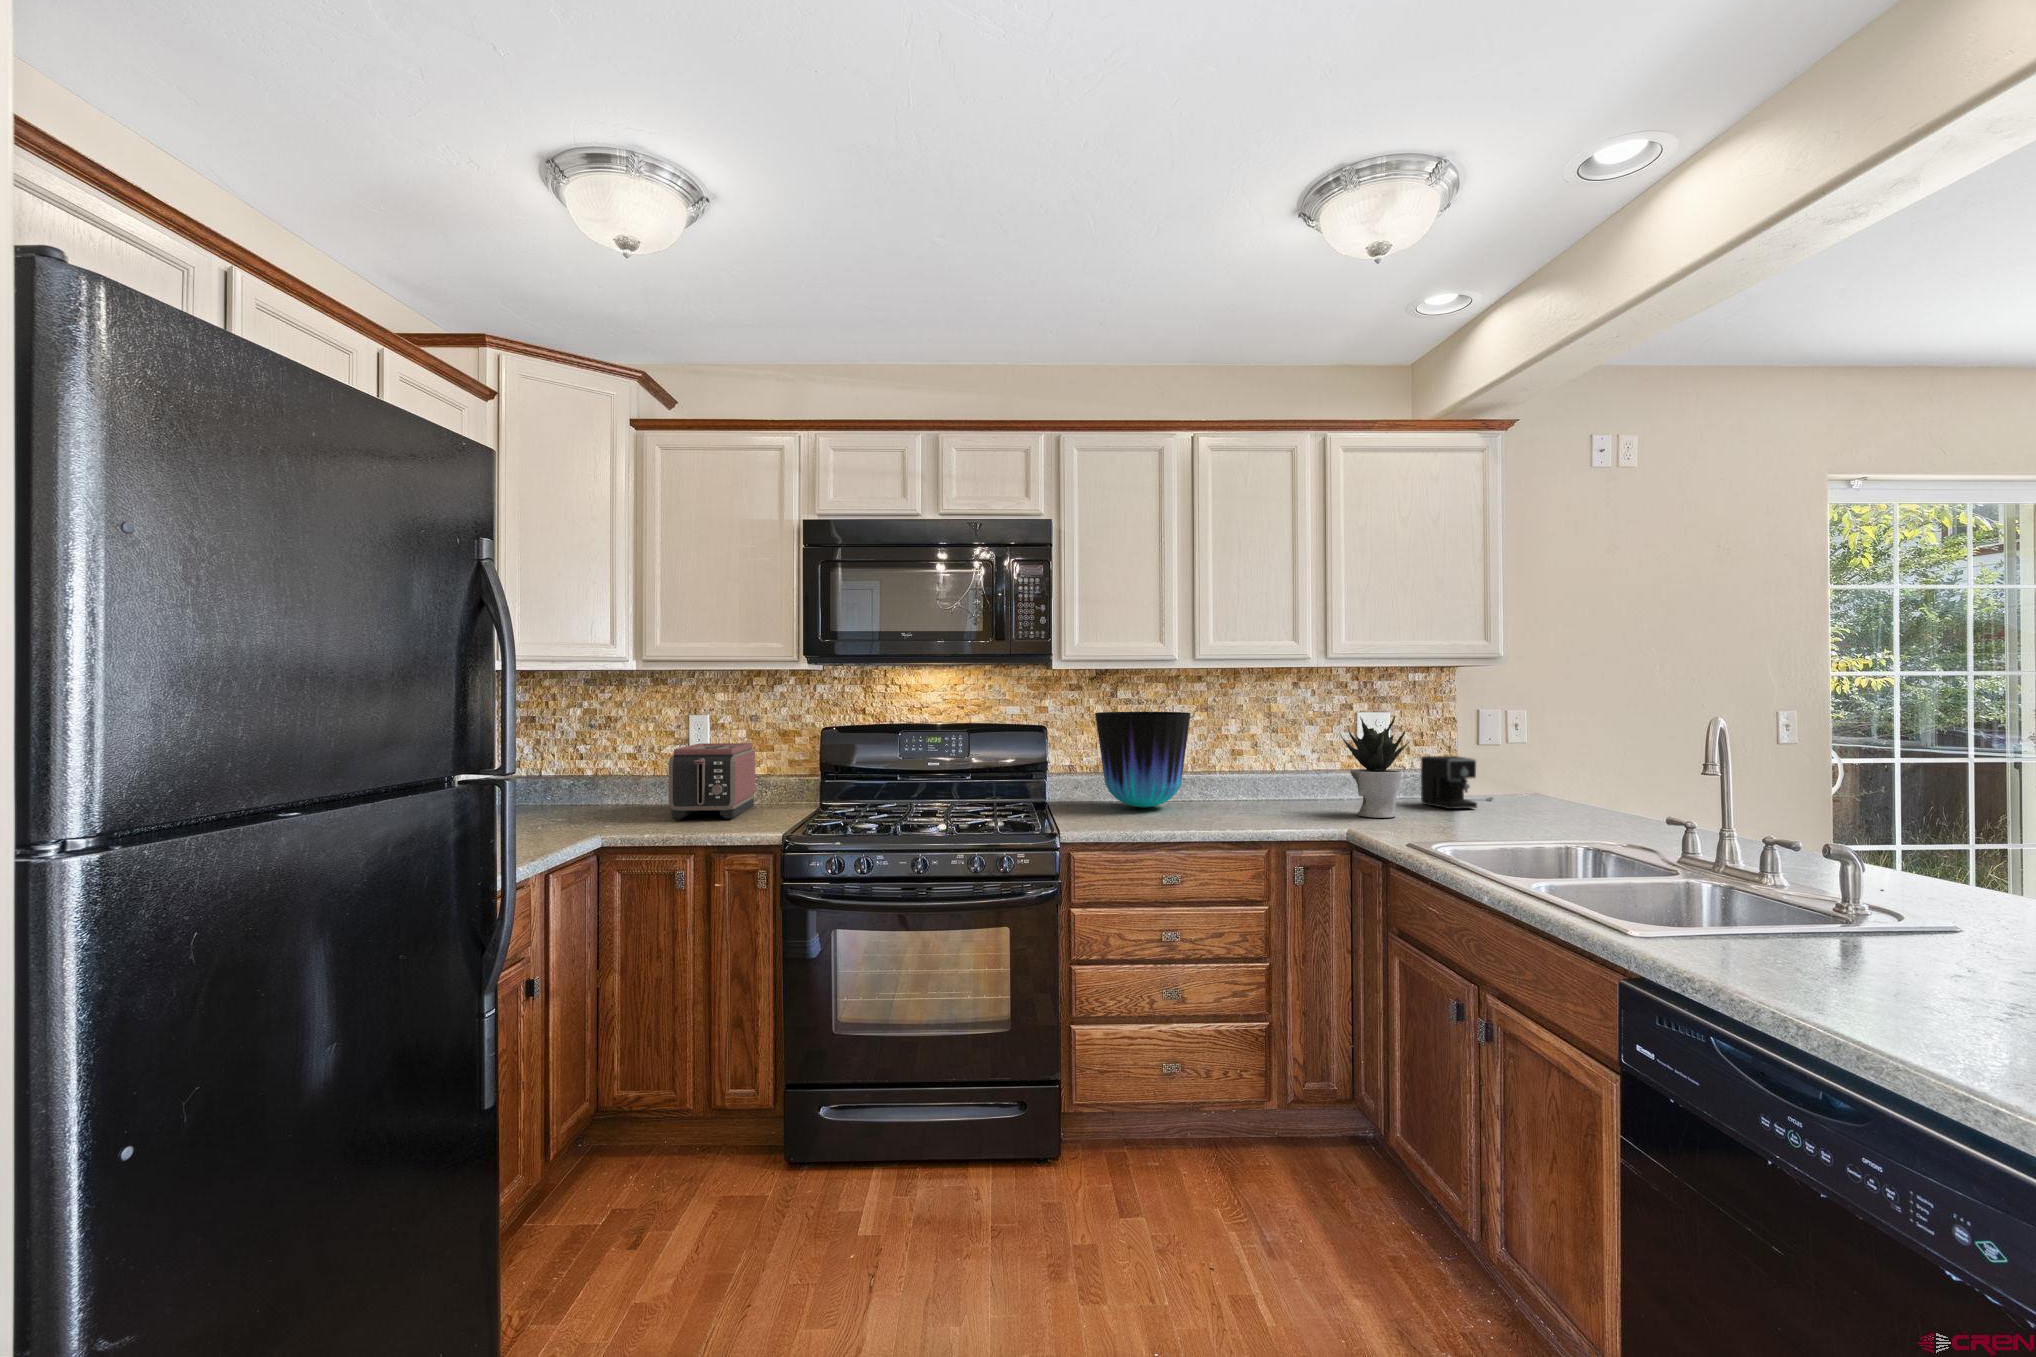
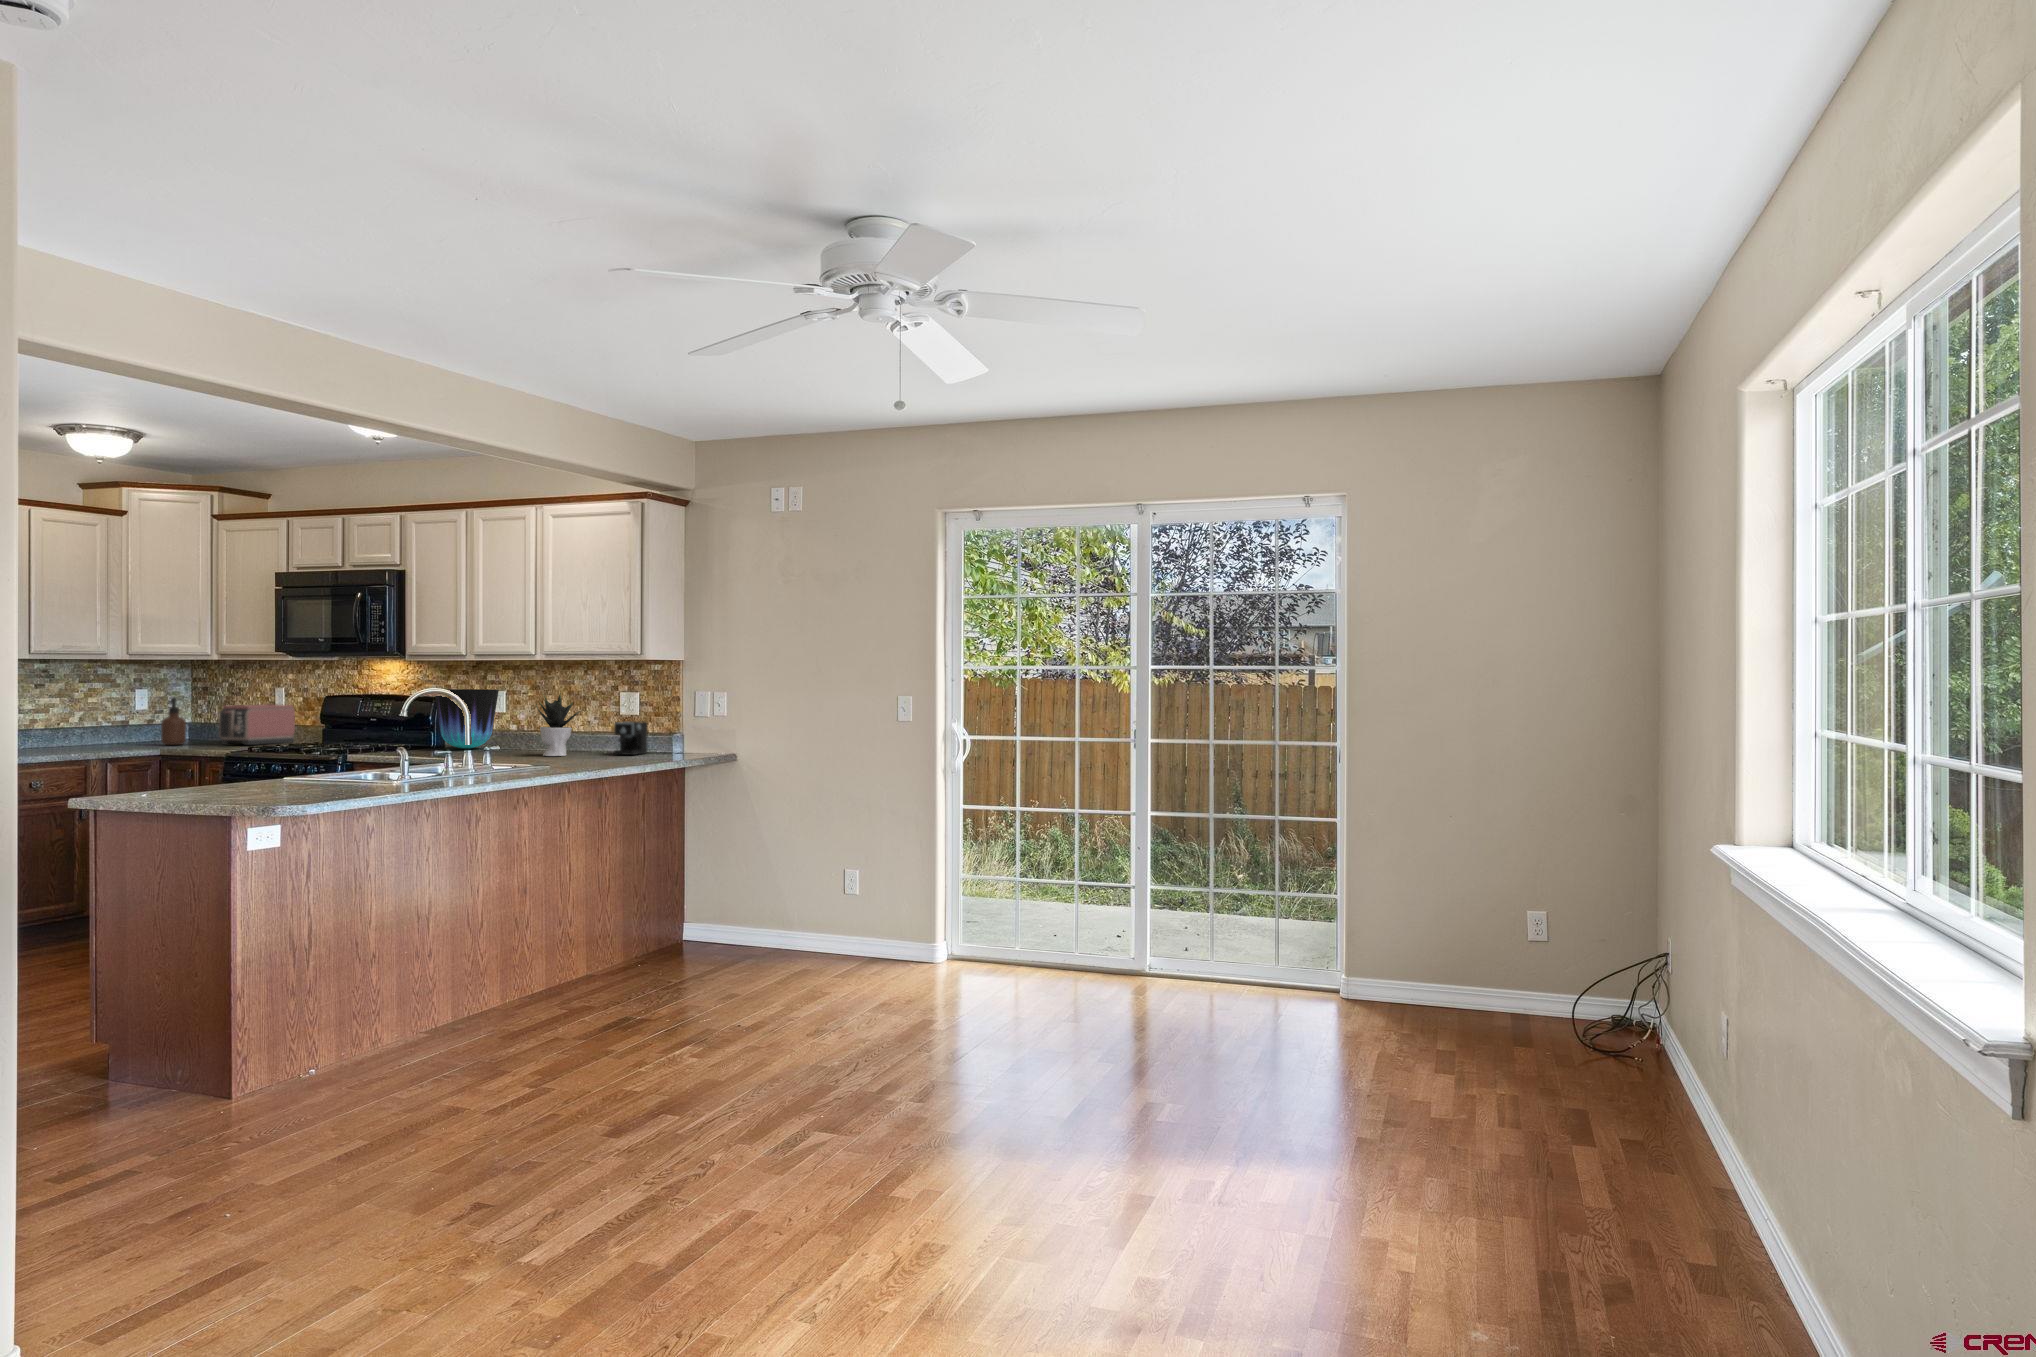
soap dispenser: none [552,738,594,827] -> present [161,697,186,745]

